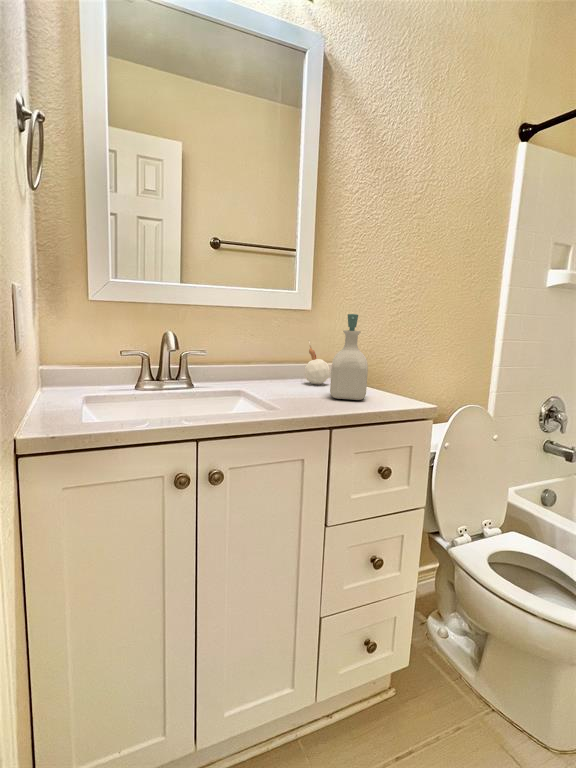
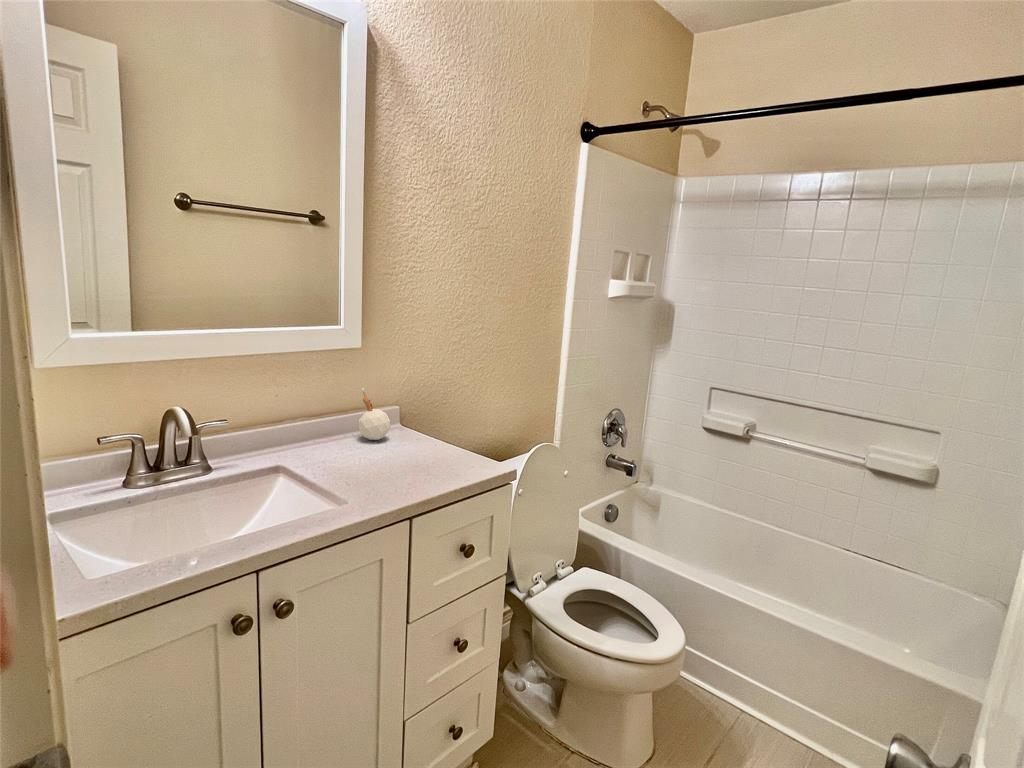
soap bottle: present [330,314,368,400] -> none [398,370,442,469]

